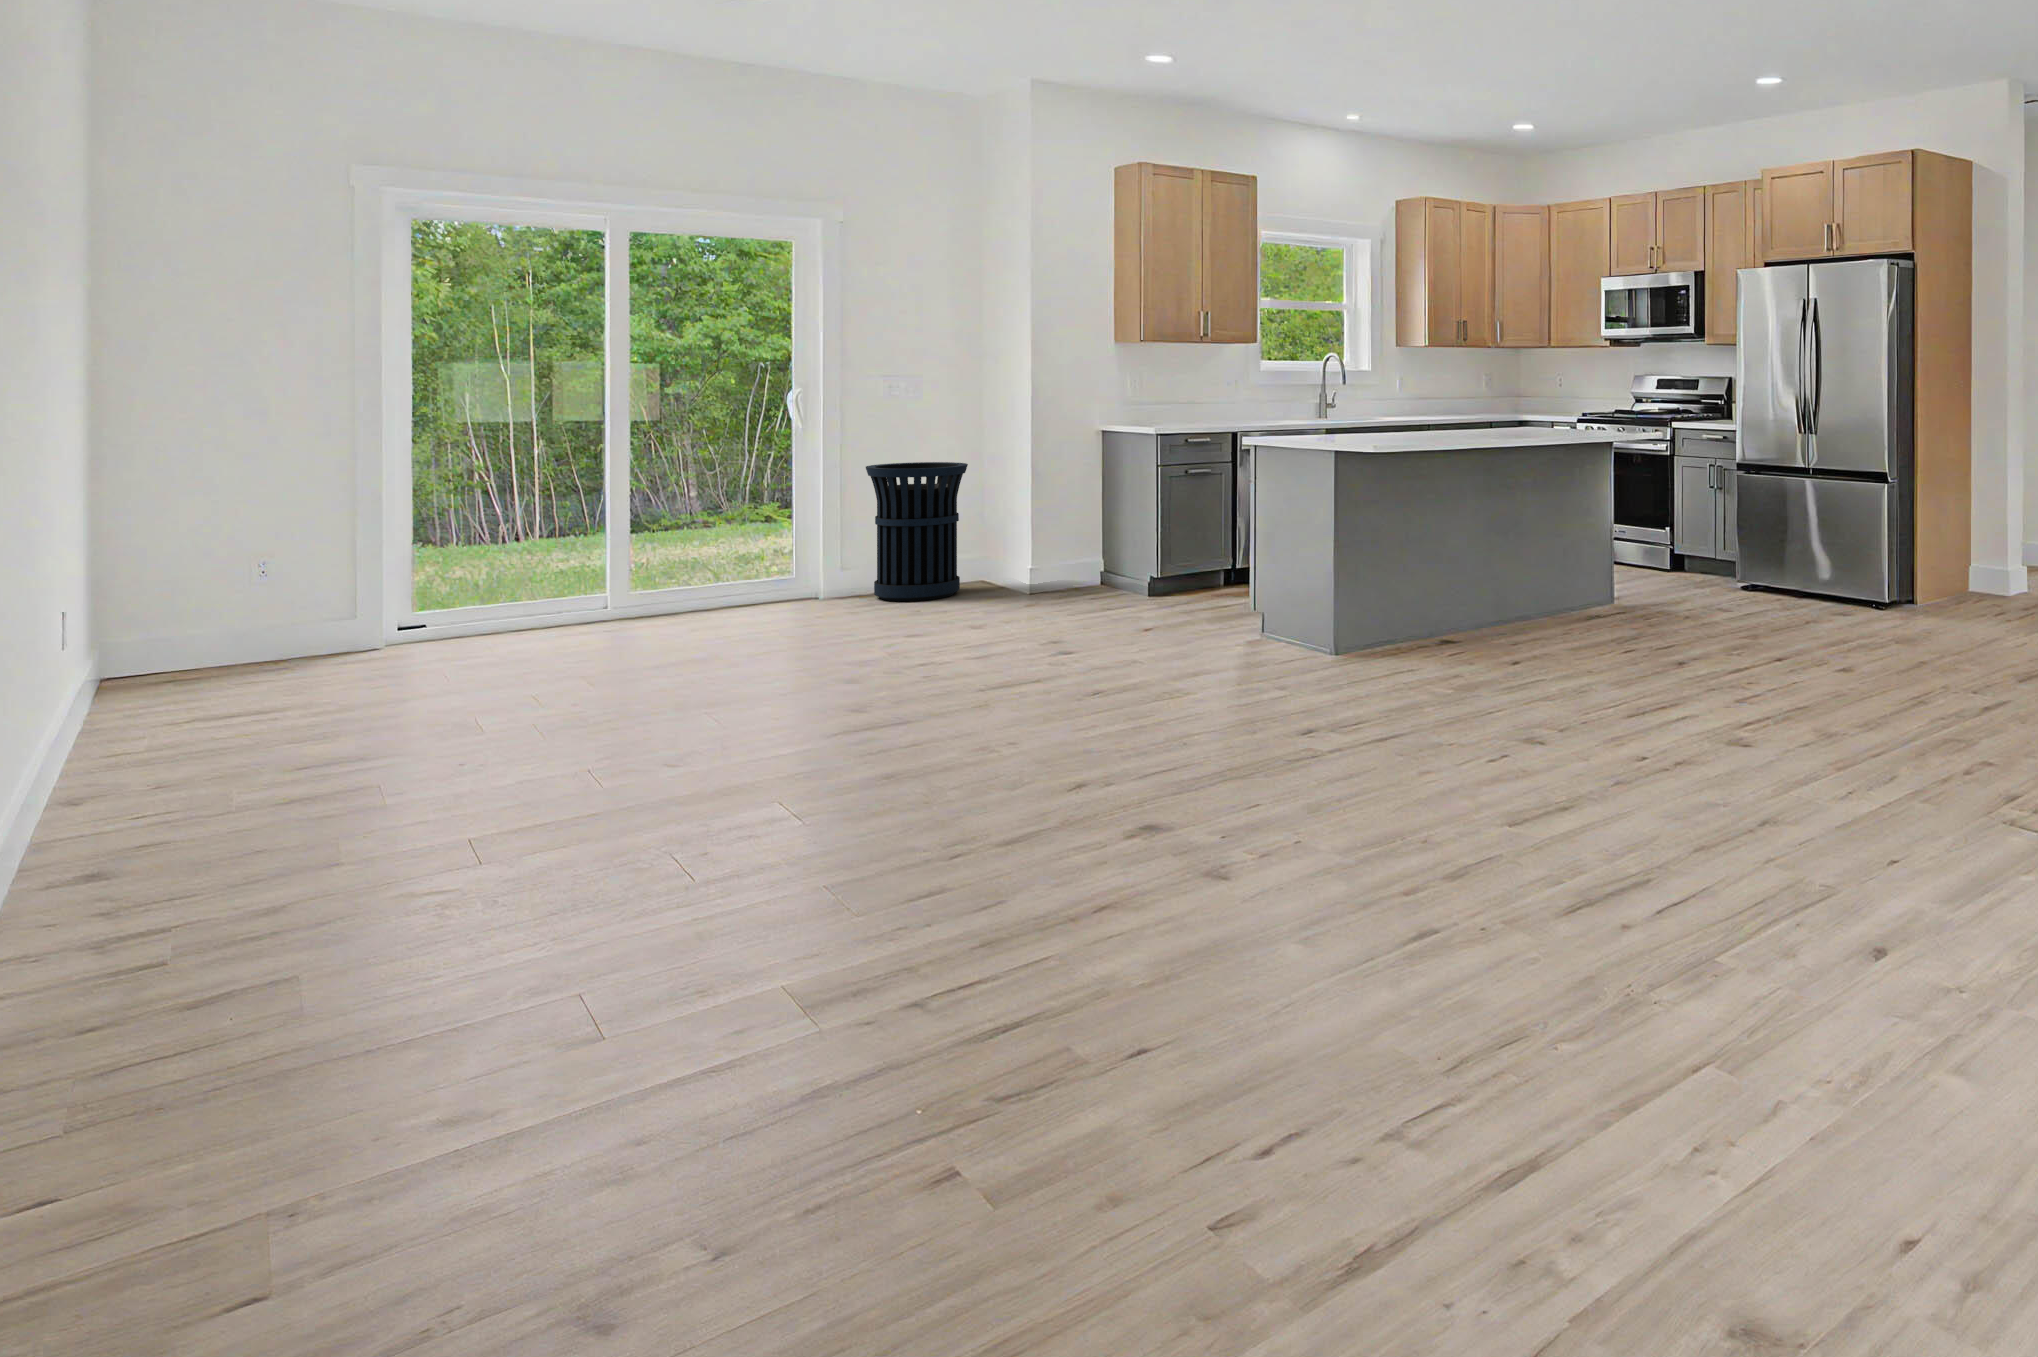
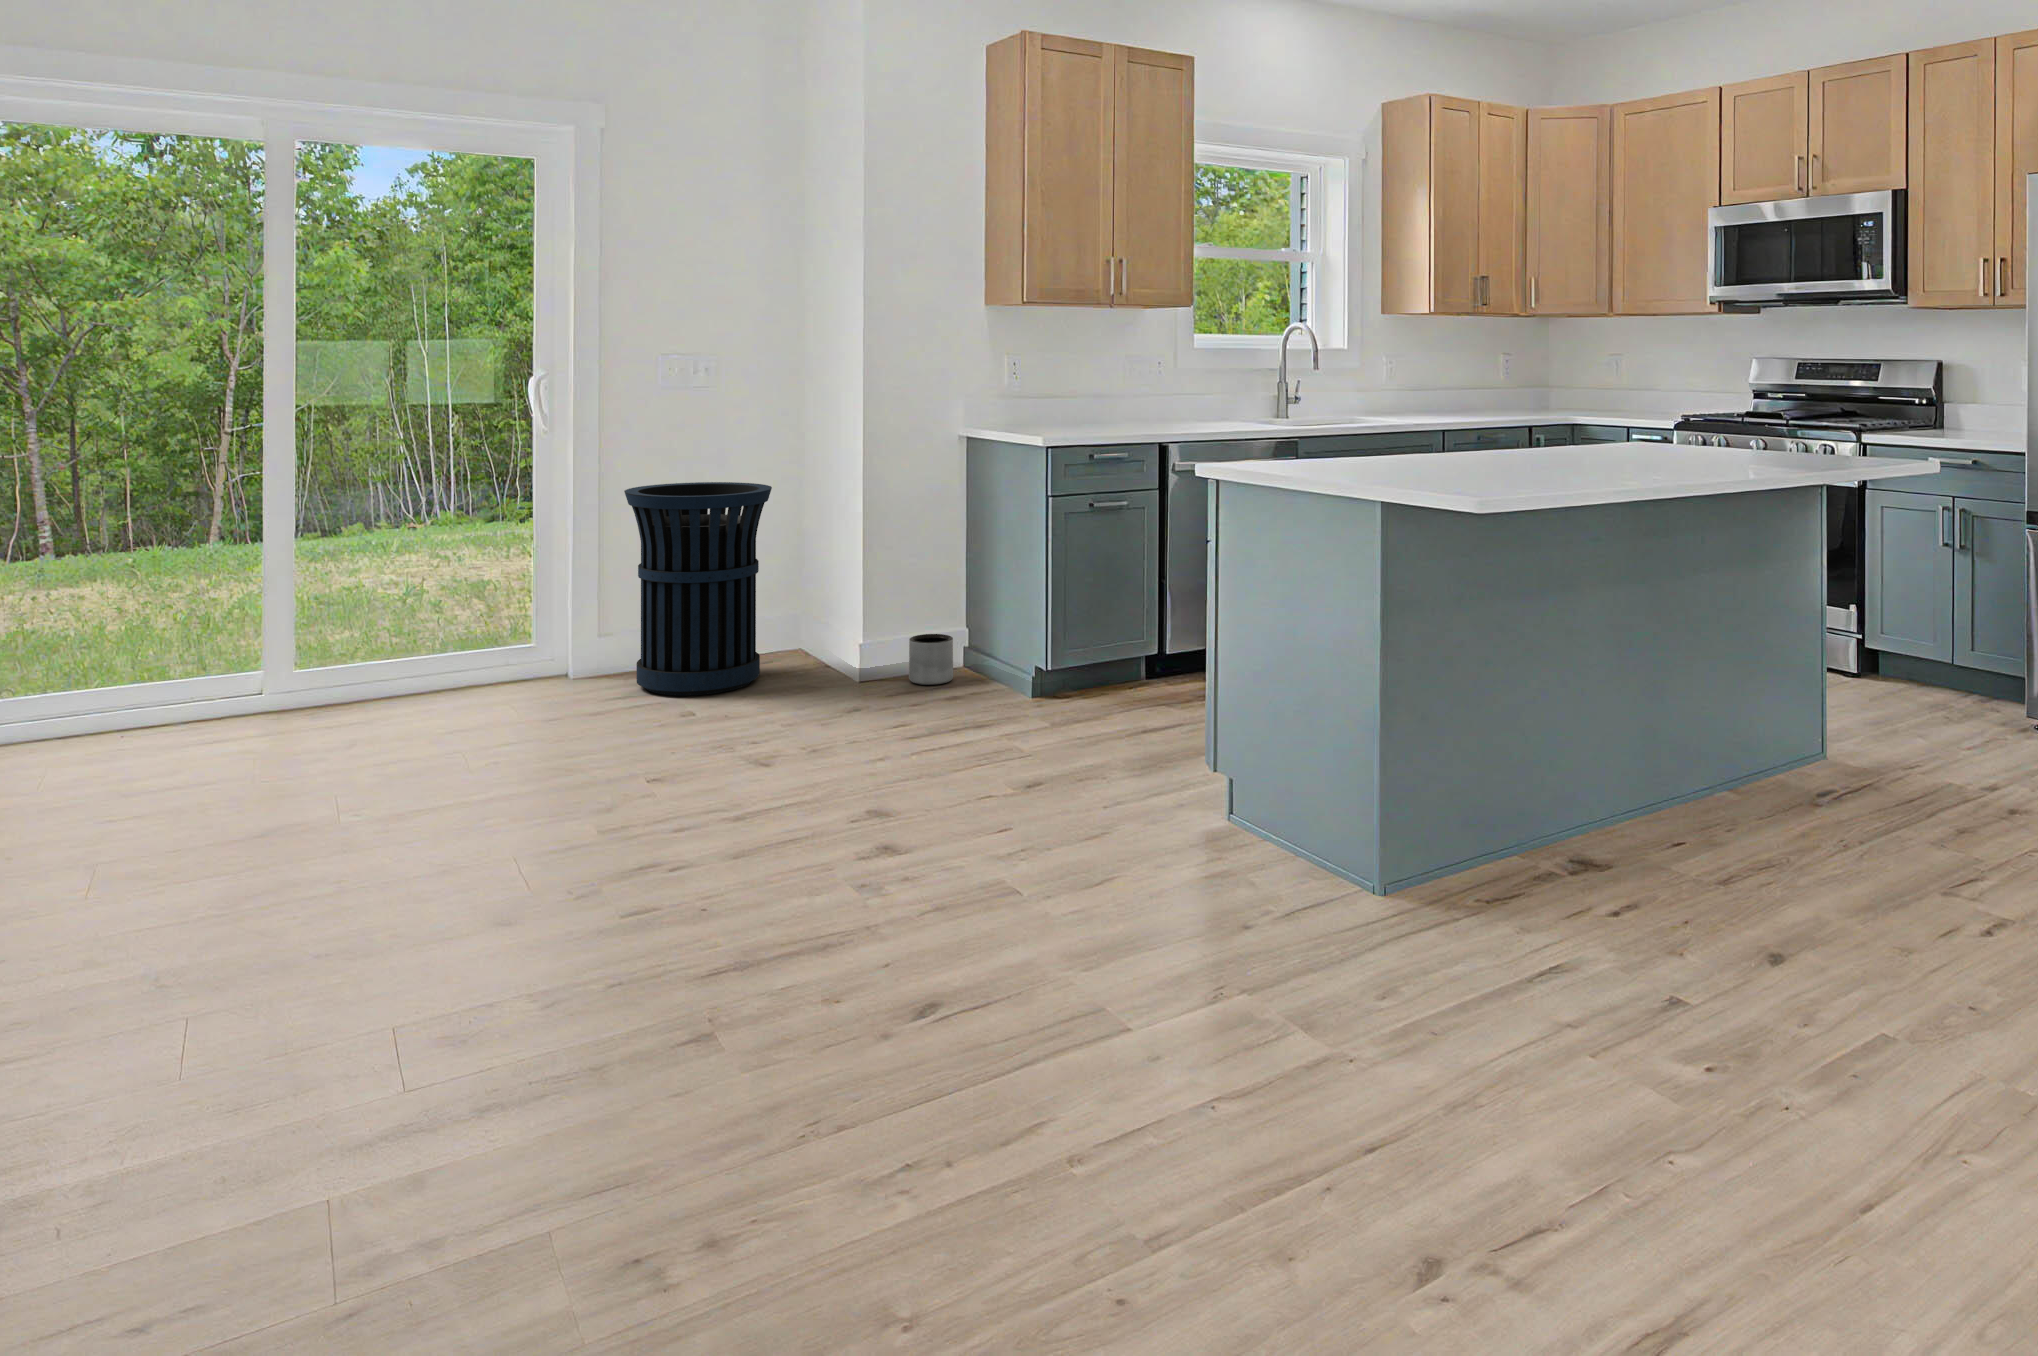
planter: none [1063,560,1093,591] -> present [909,634,953,685]

